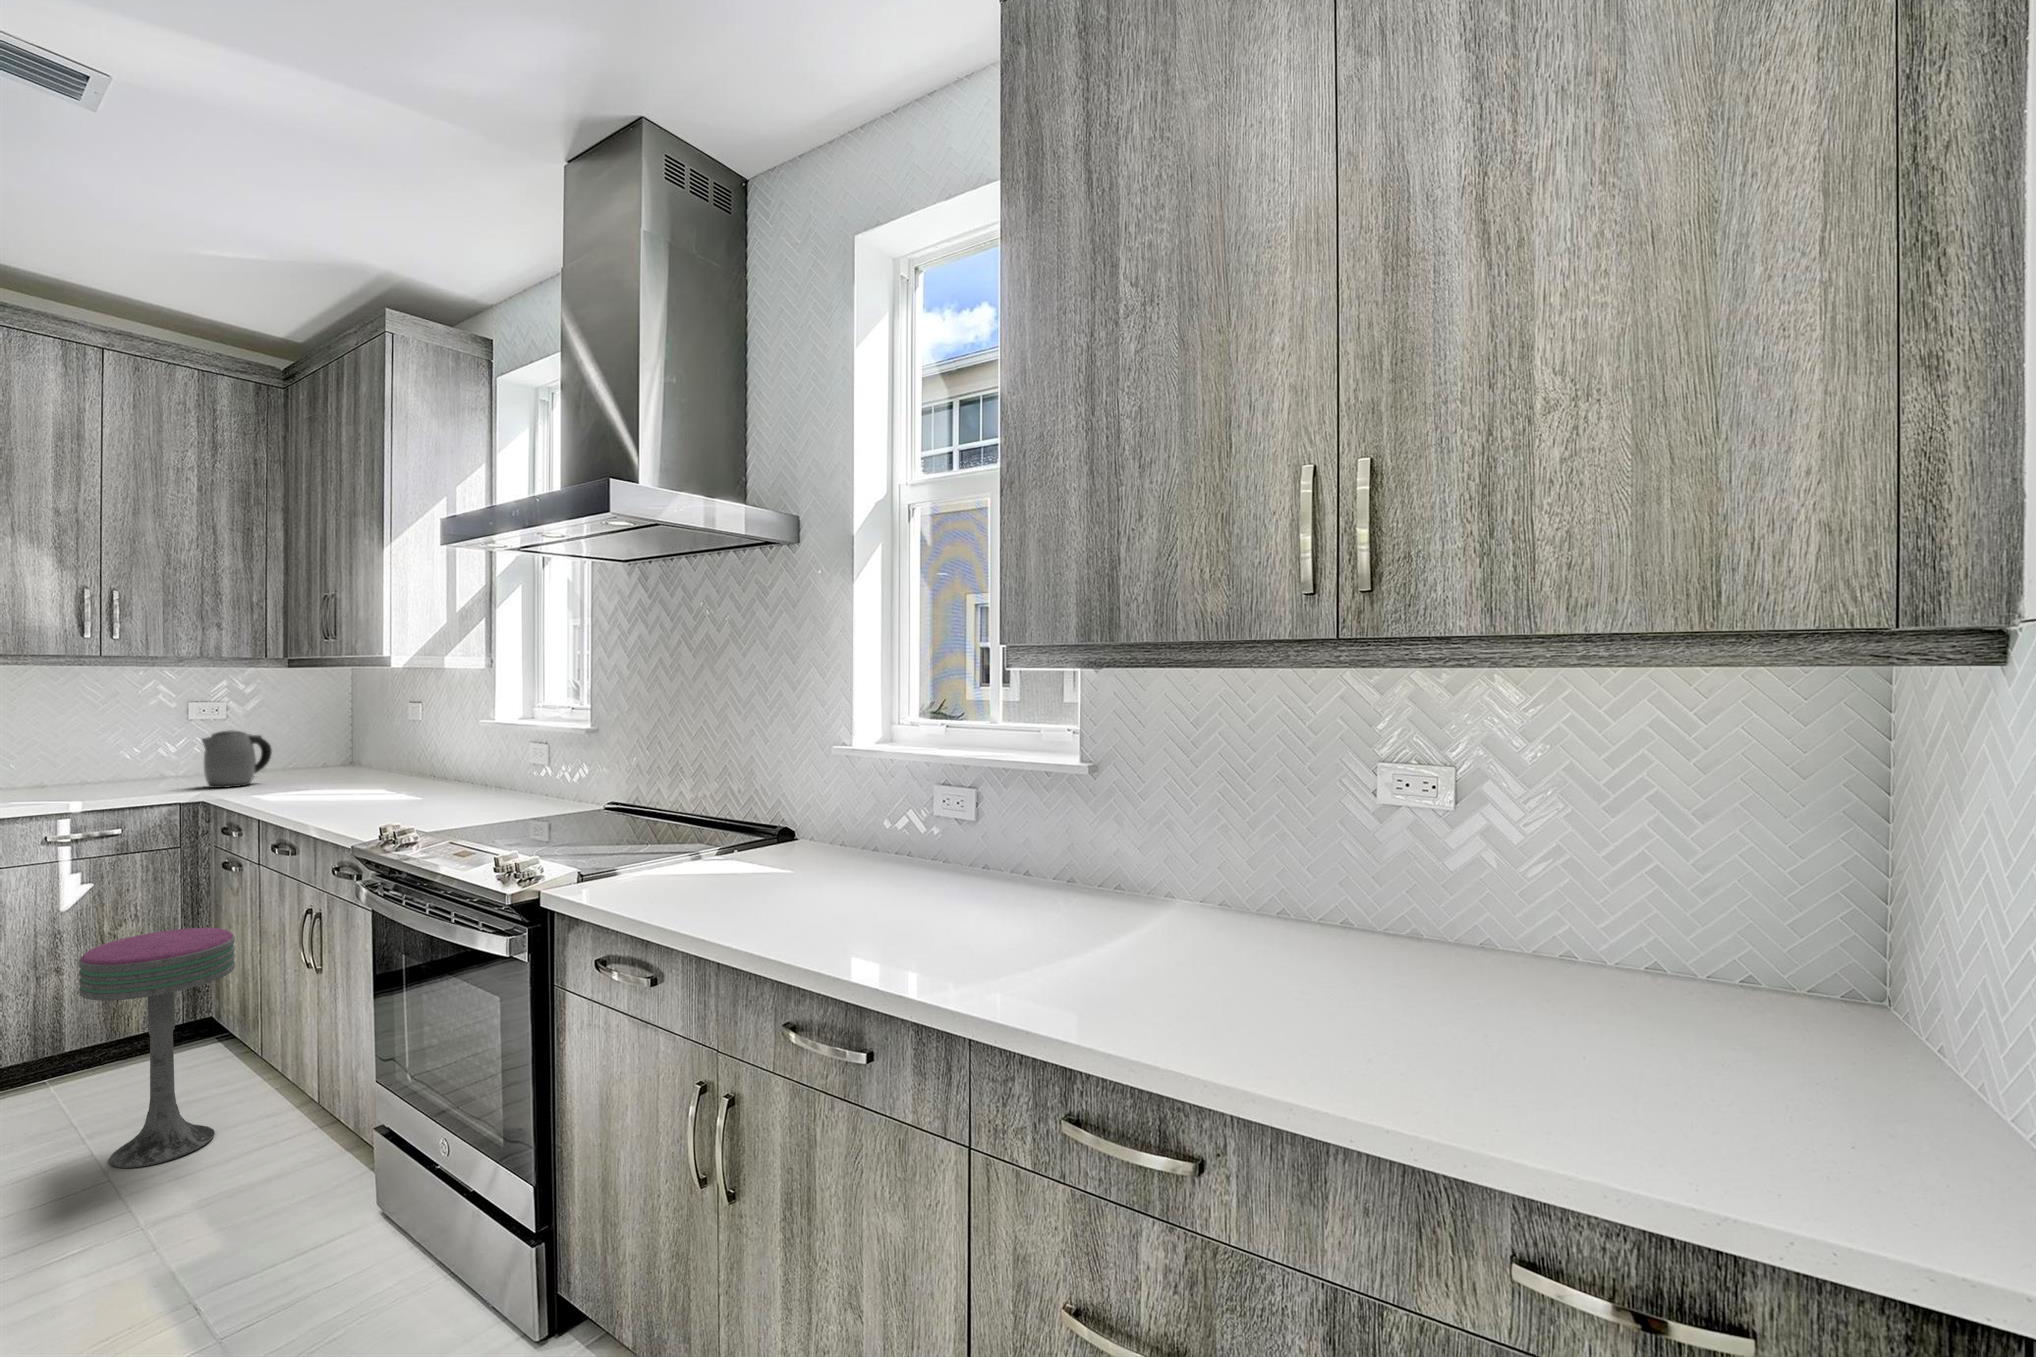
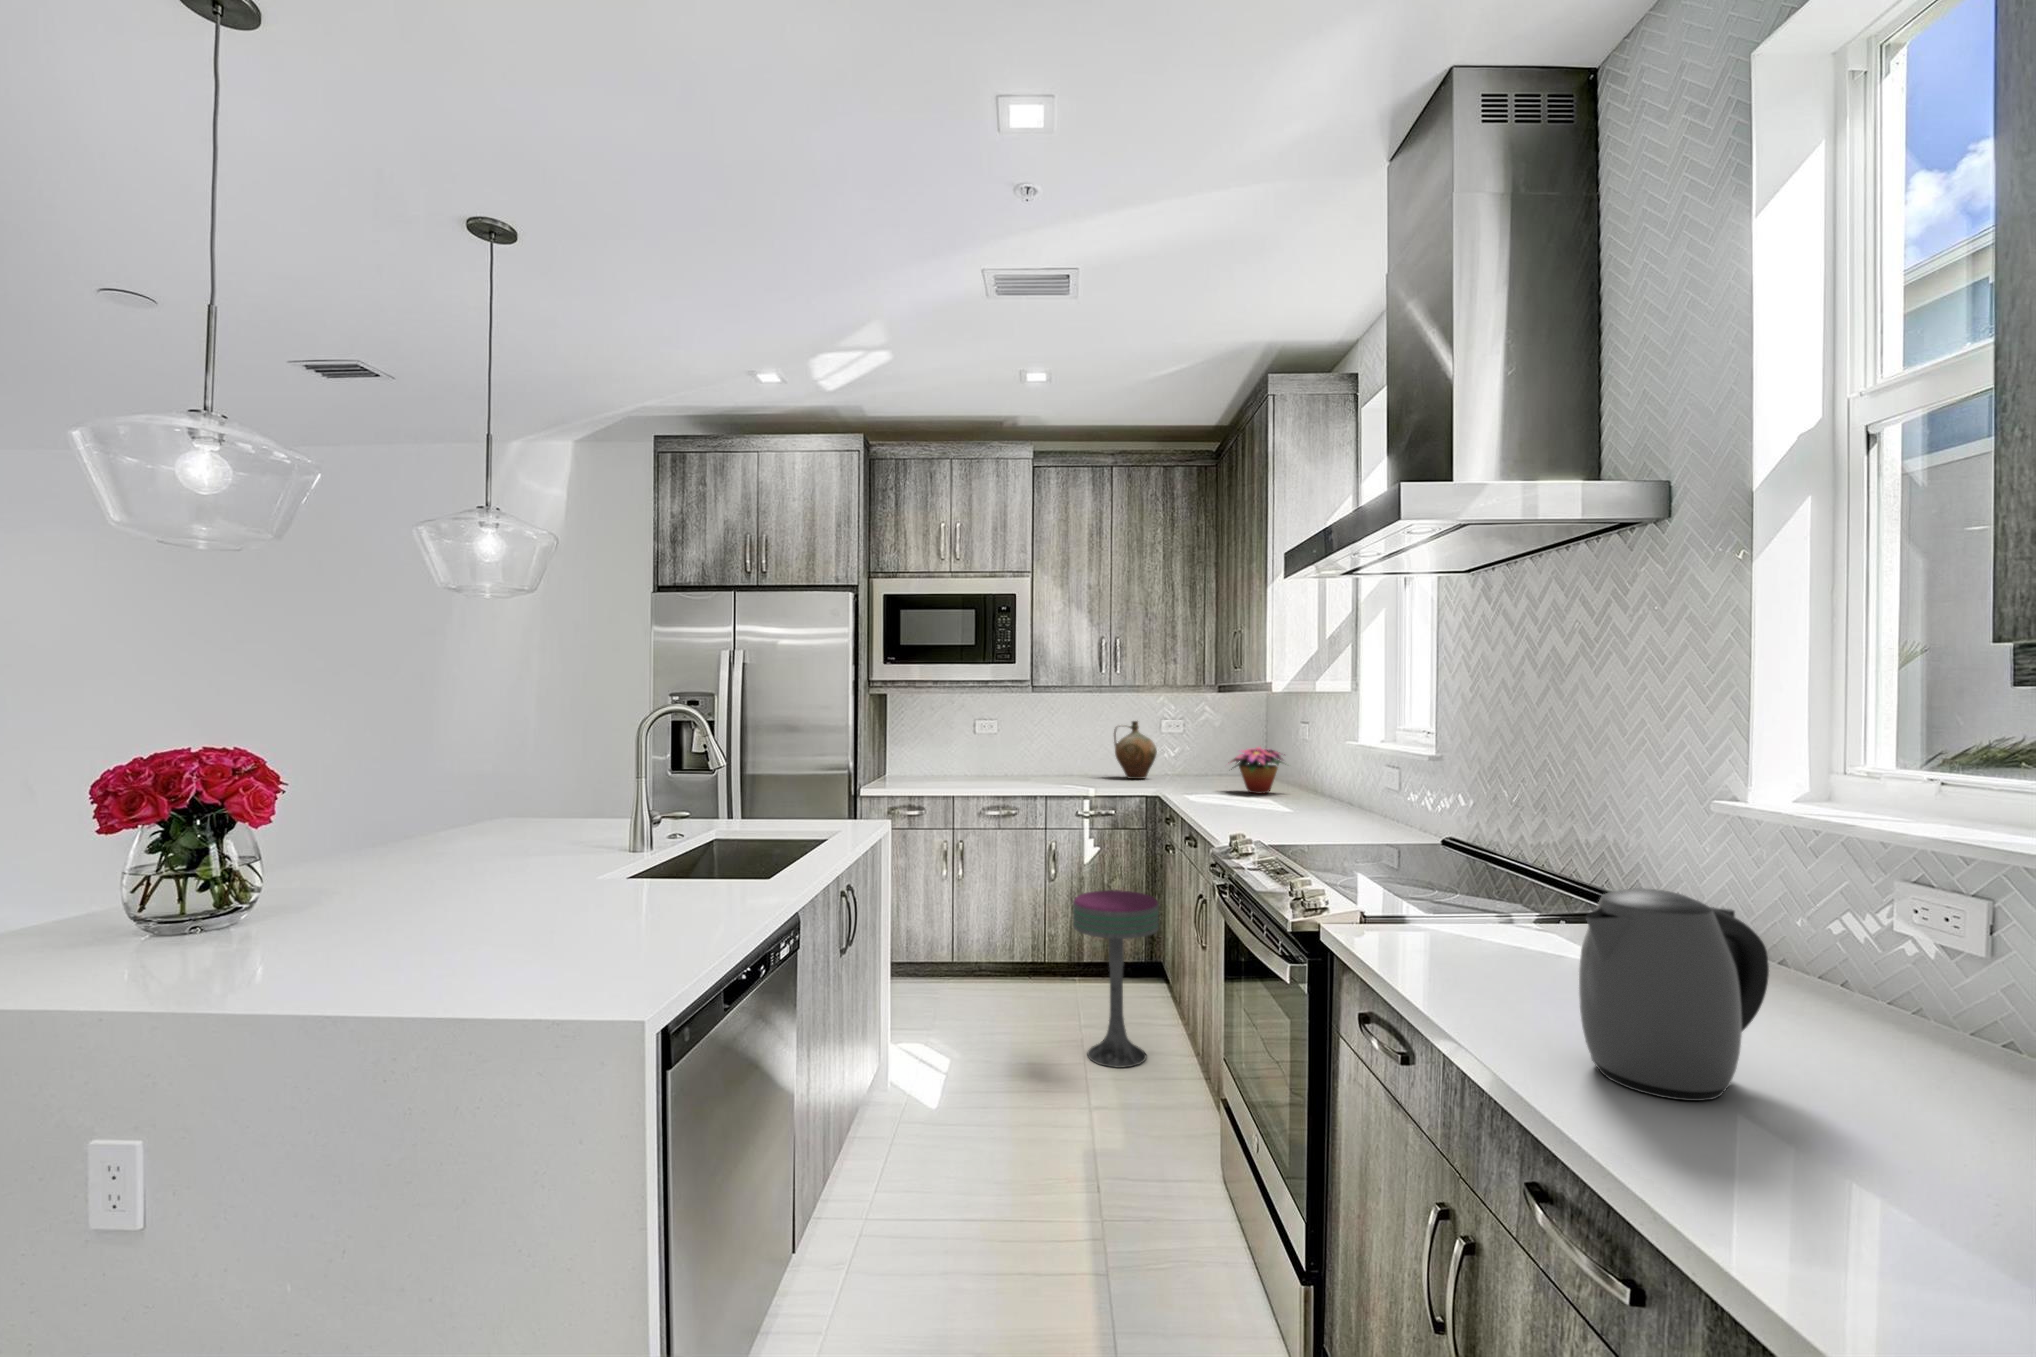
ceramic jug: none [104,706,185,785] -> present [1114,721,1157,779]
kettle: present [202,730,272,788] -> present [1579,888,1769,1101]
flower arrangement: none [304,730,404,785] -> present [1230,747,1285,794]

